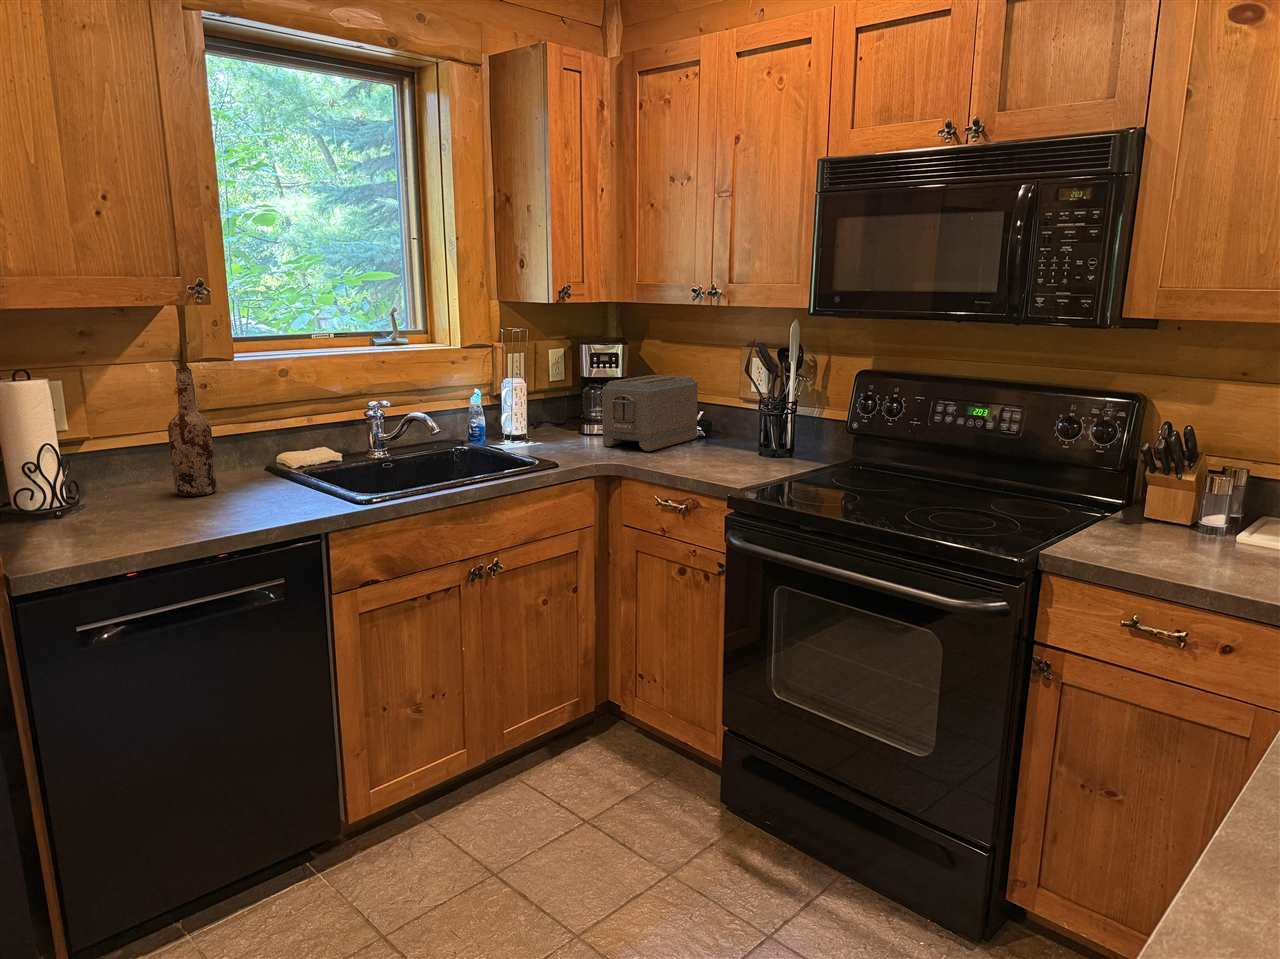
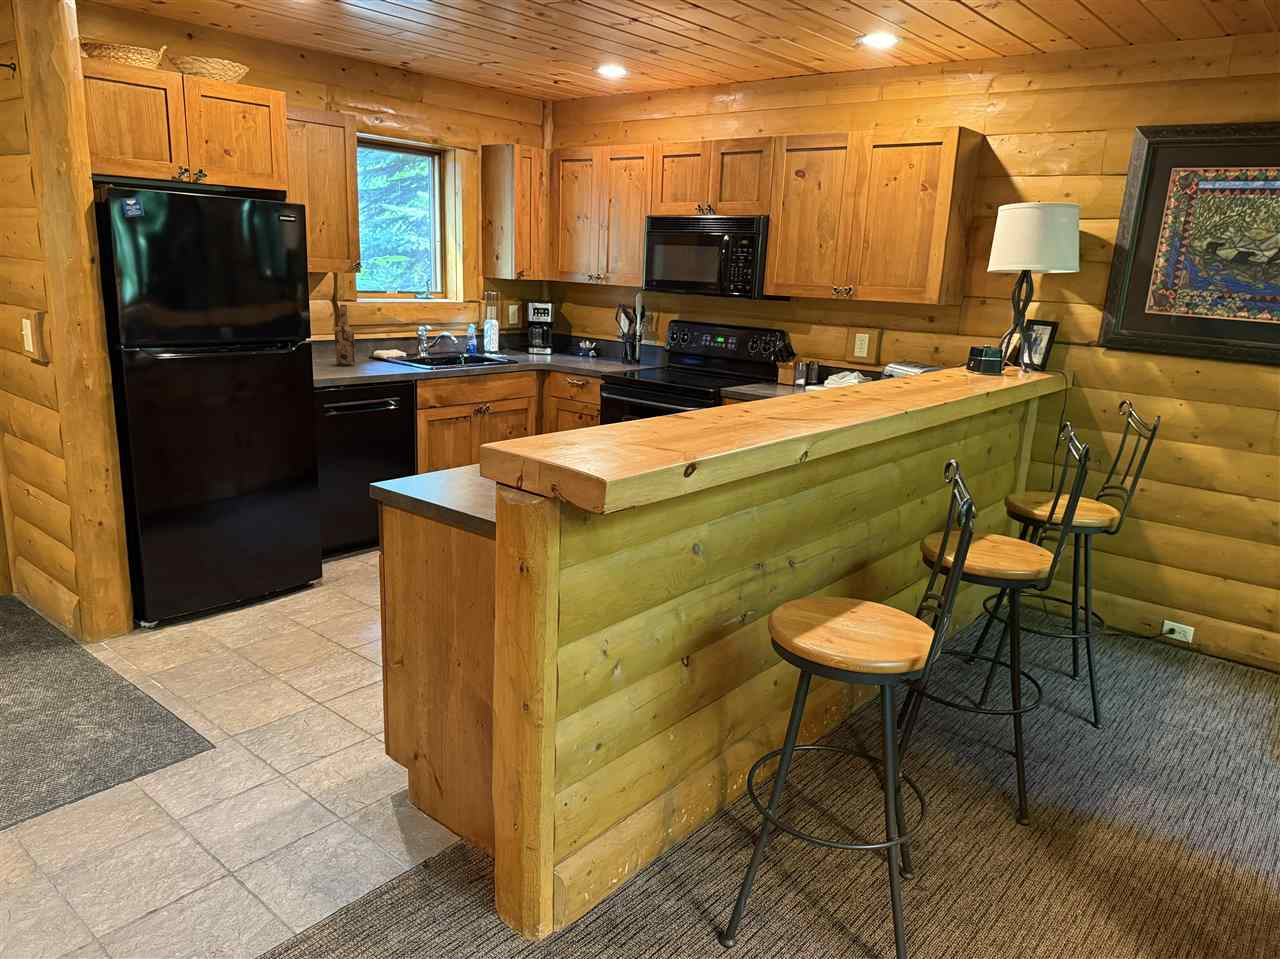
toaster: present [602,375,698,451] -> none [540,321,592,360]

